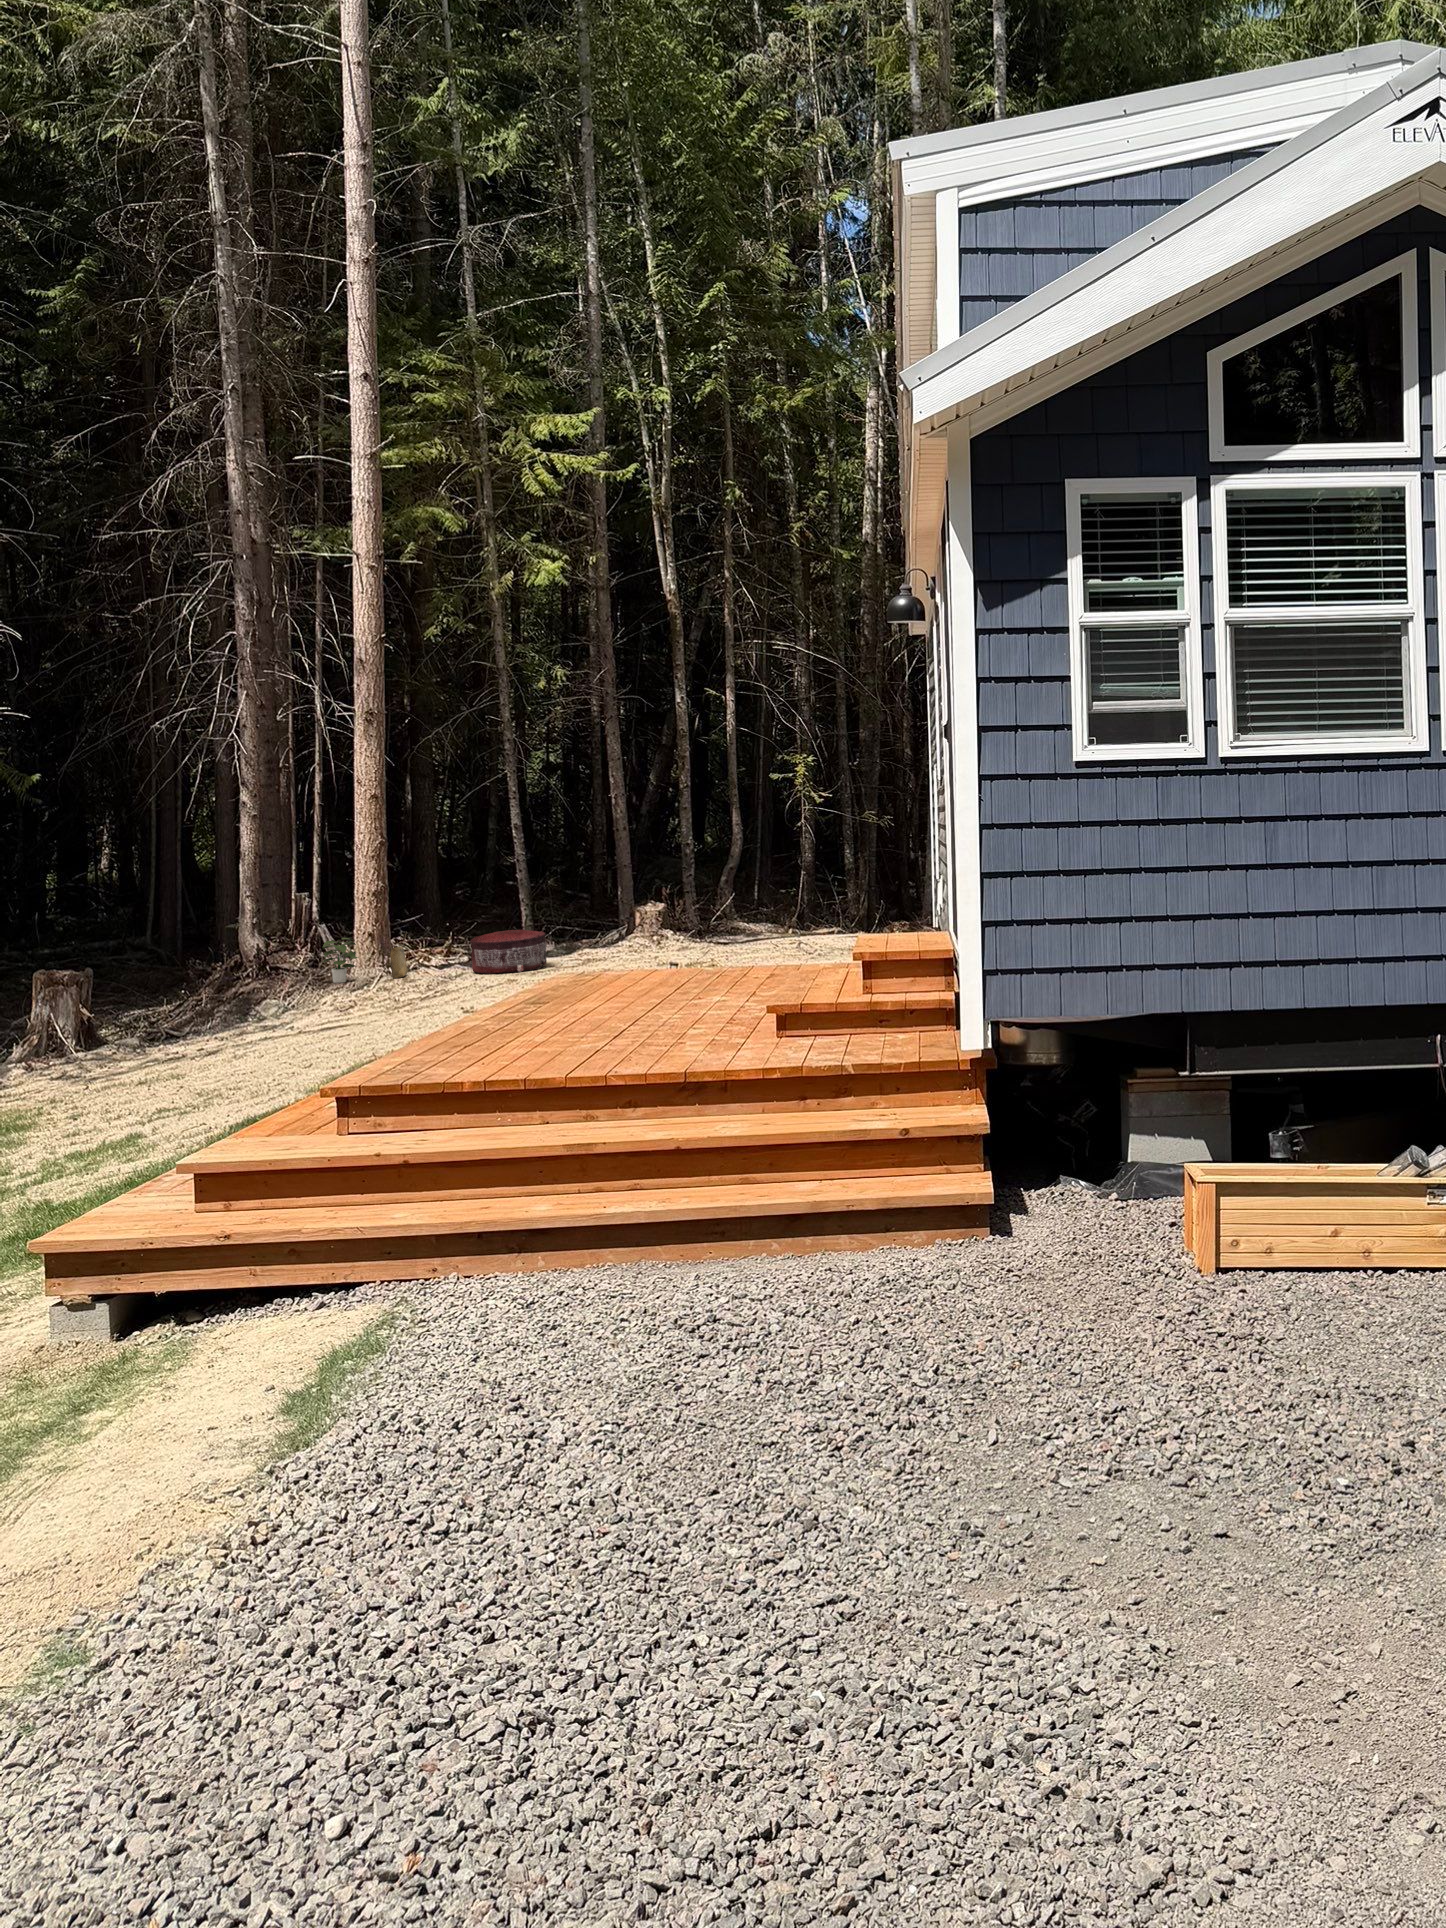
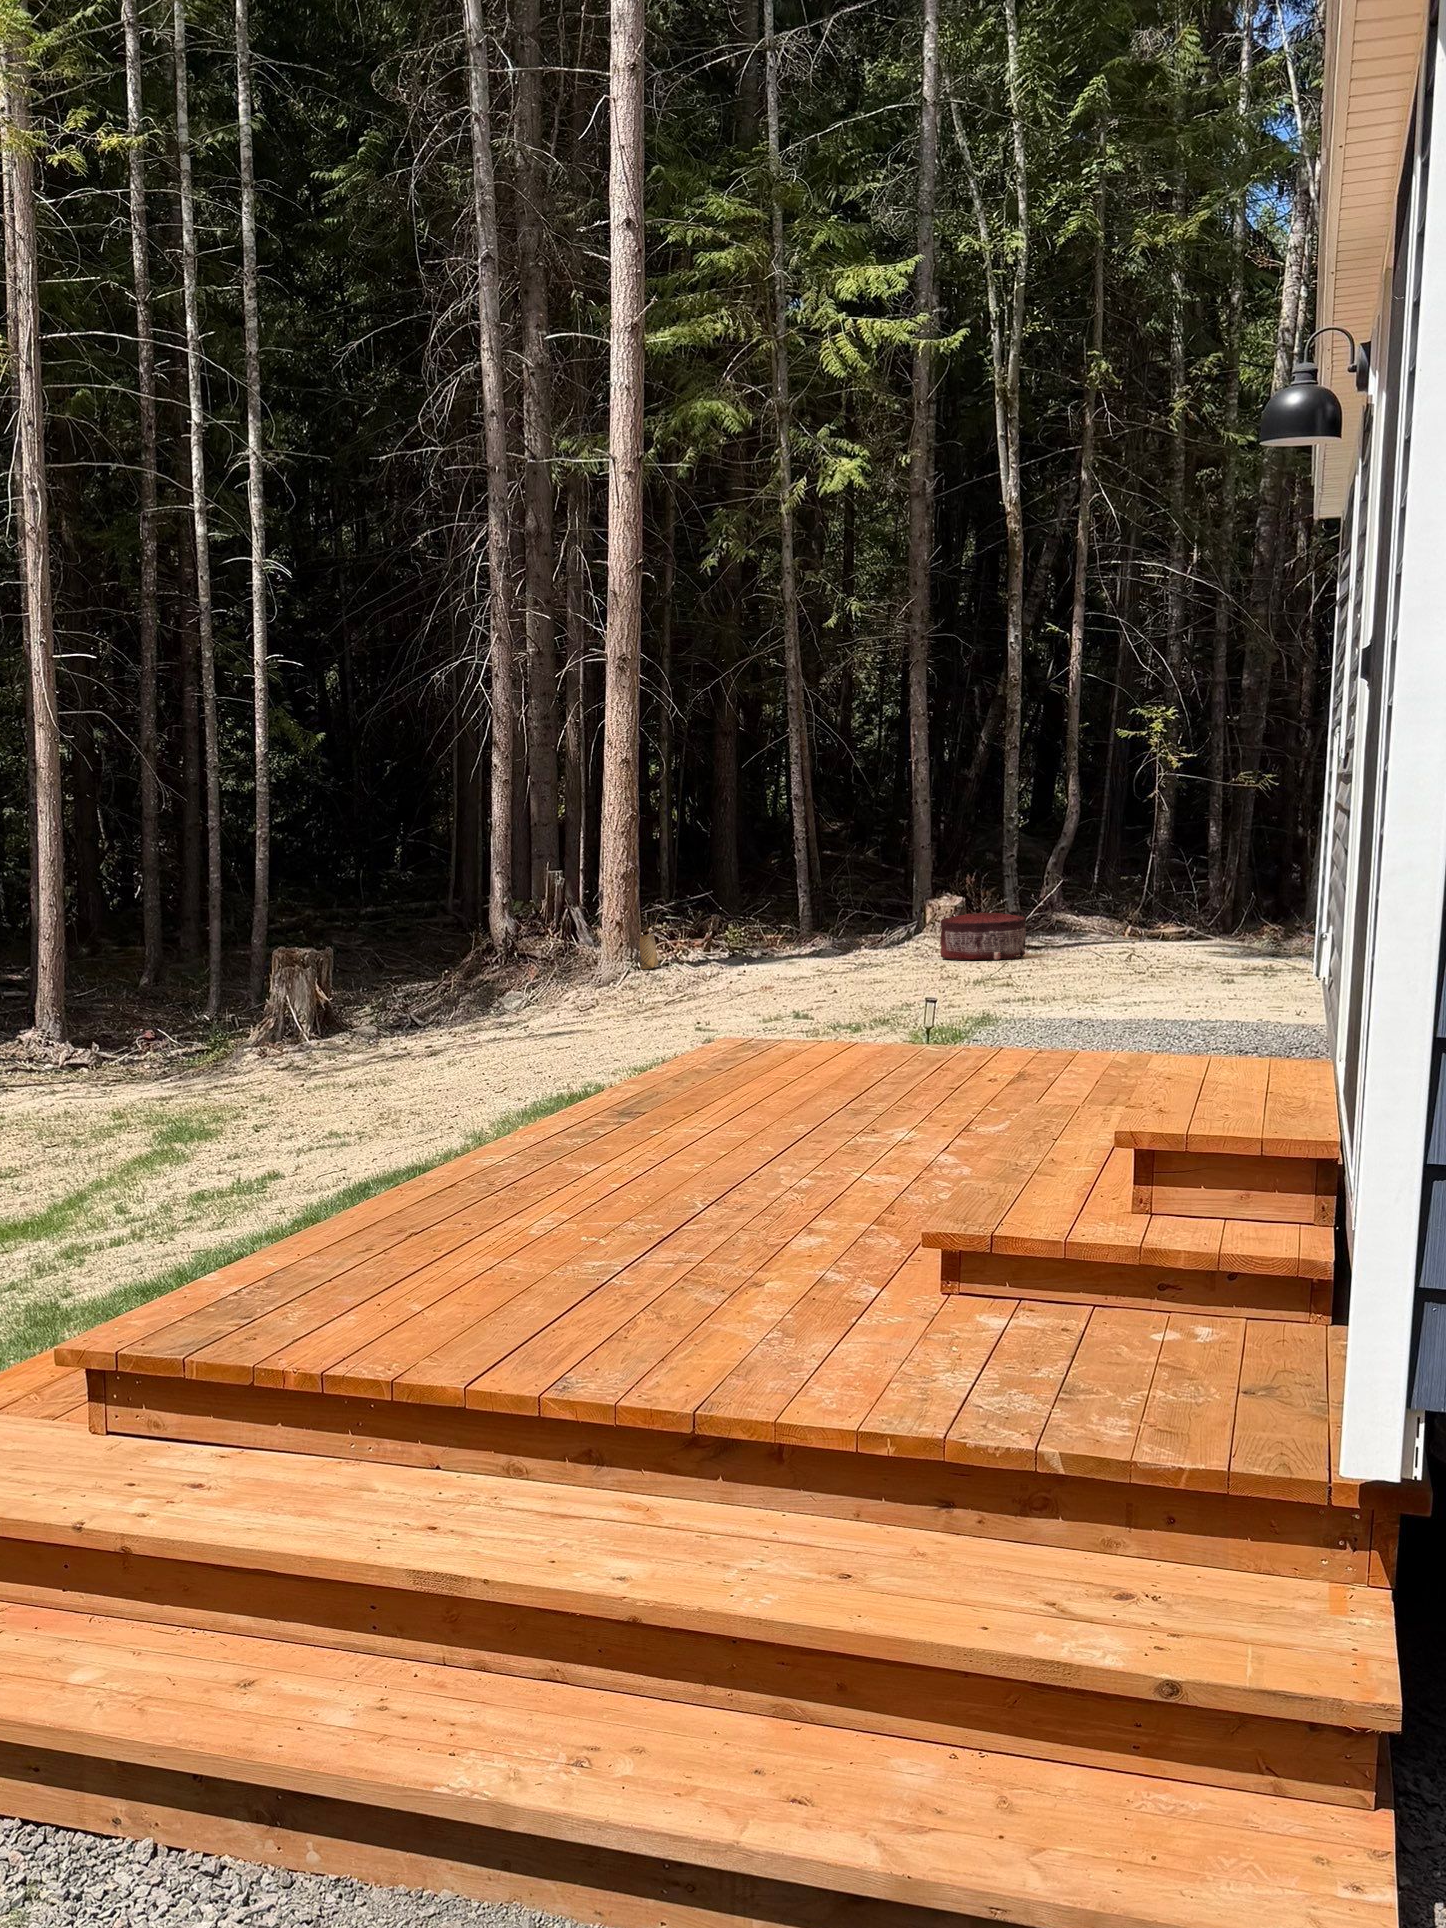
pouf: present [470,930,547,974] -> present [940,913,1026,960]
potted plant: present [323,938,358,983] -> none [567,919,607,971]

